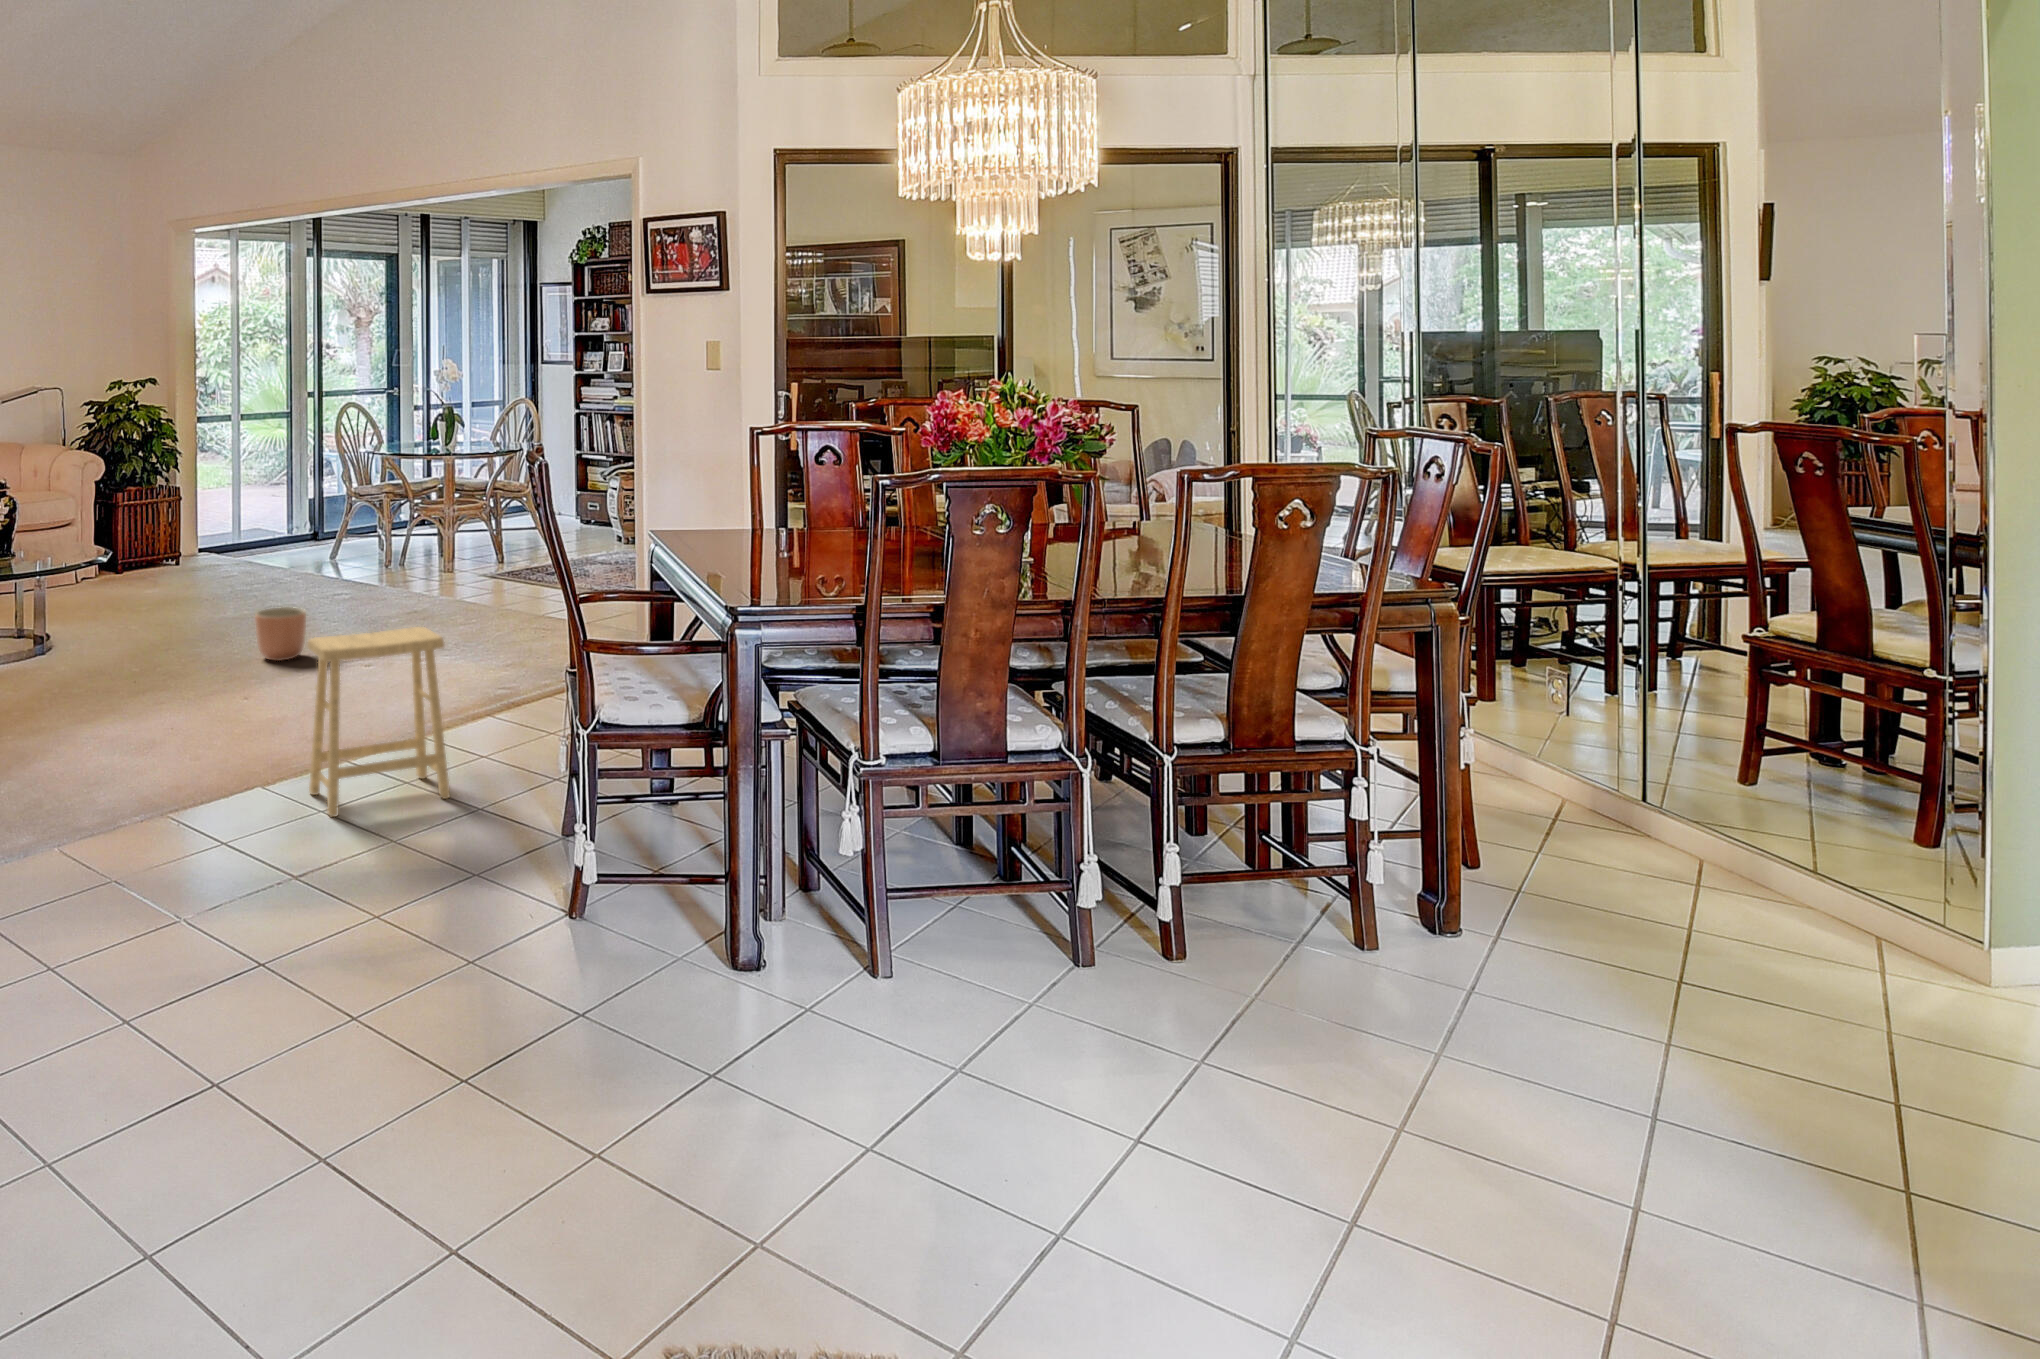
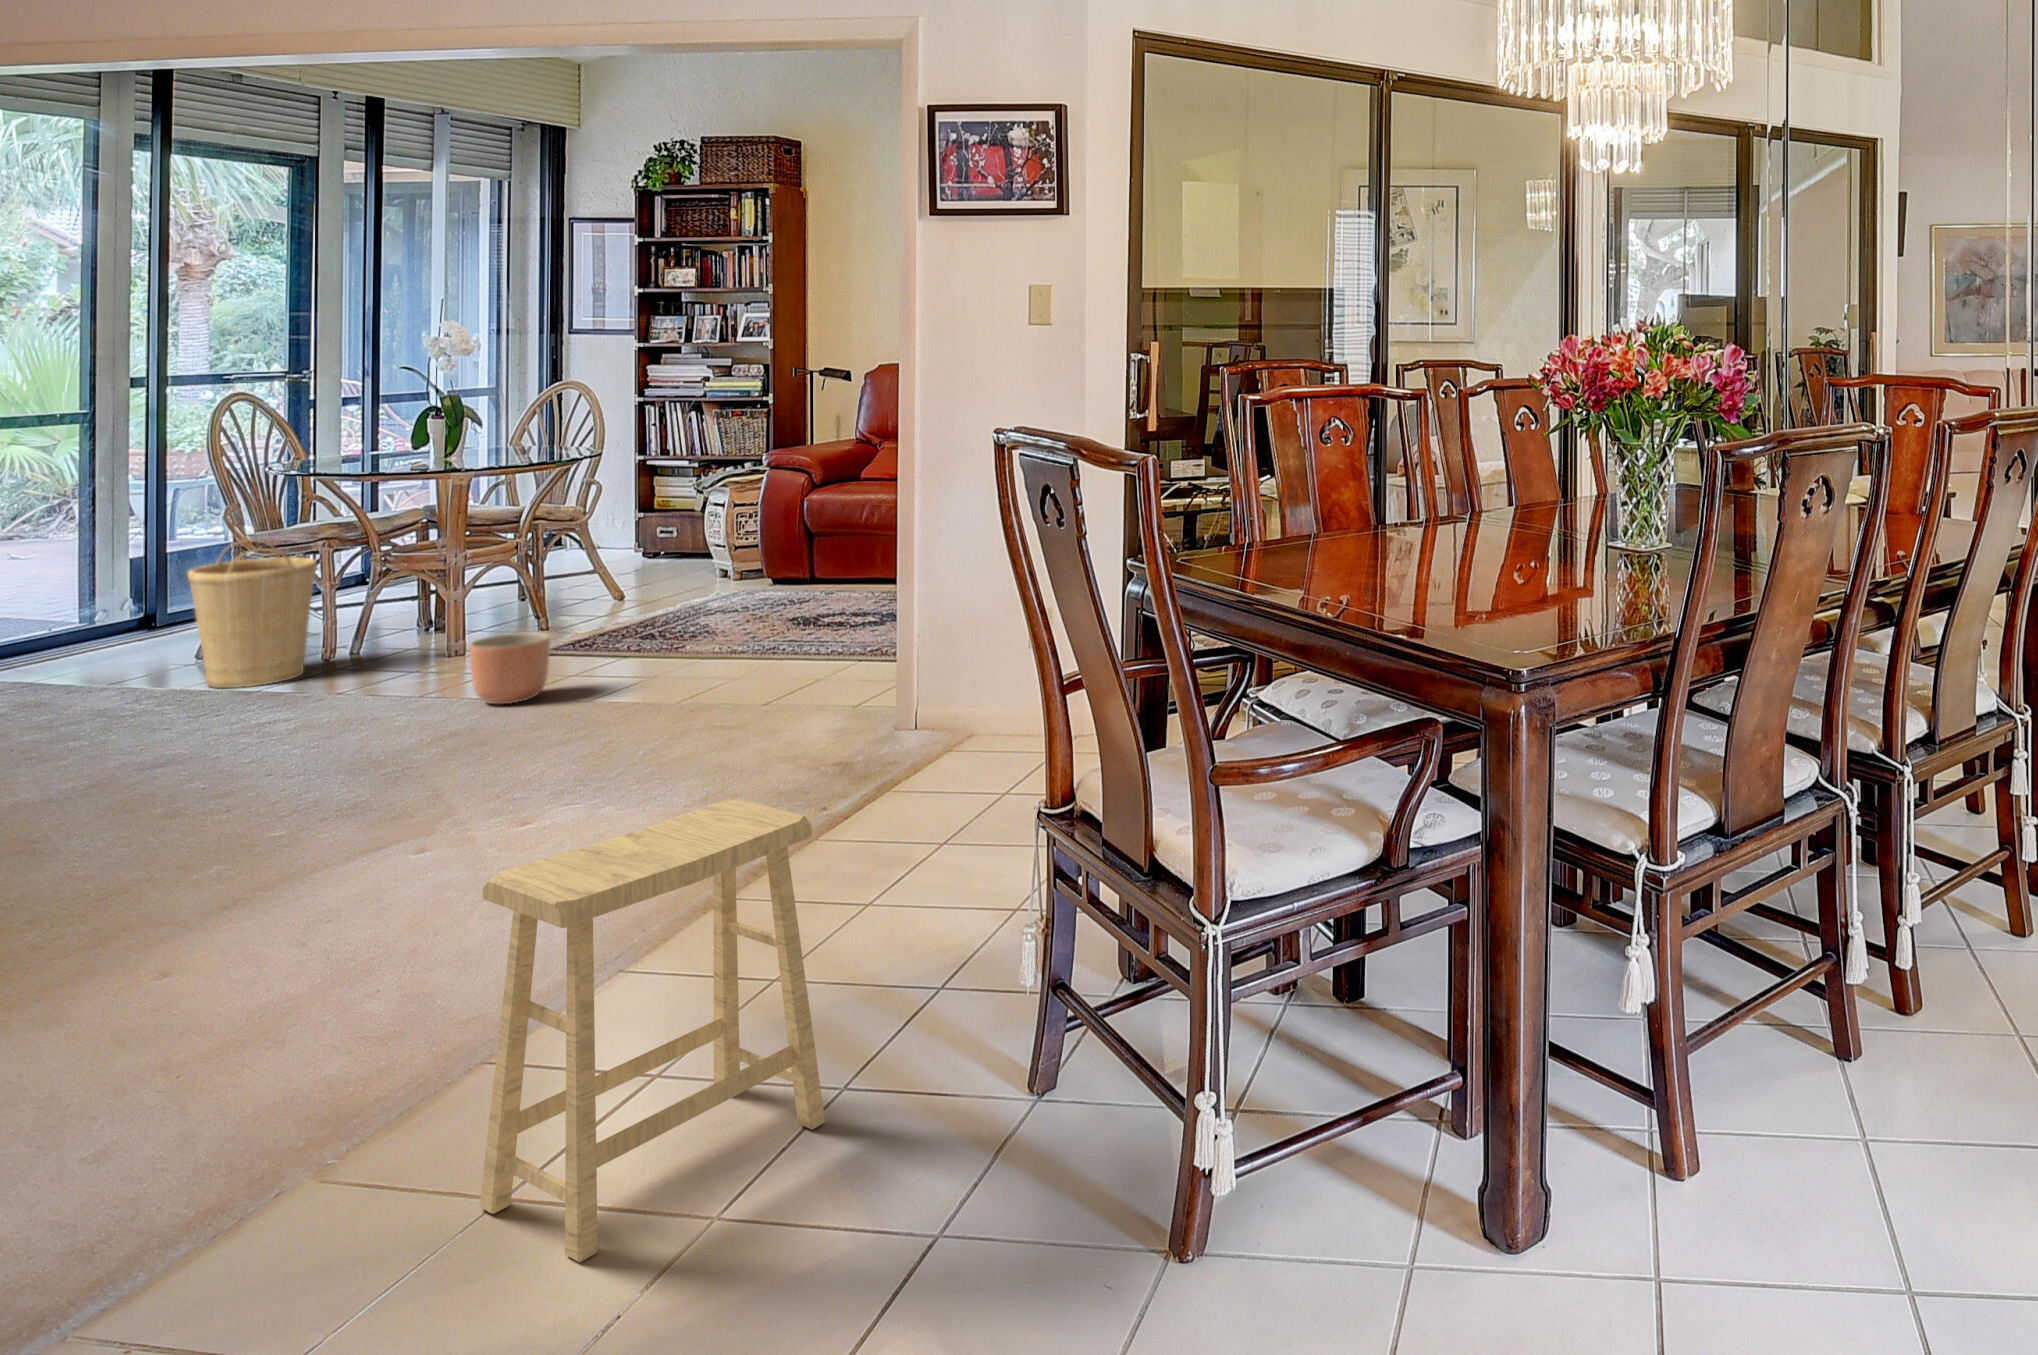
basket: none [316,491,373,576] -> present [188,540,317,688]
planter: present [255,607,306,661] -> present [469,632,550,704]

